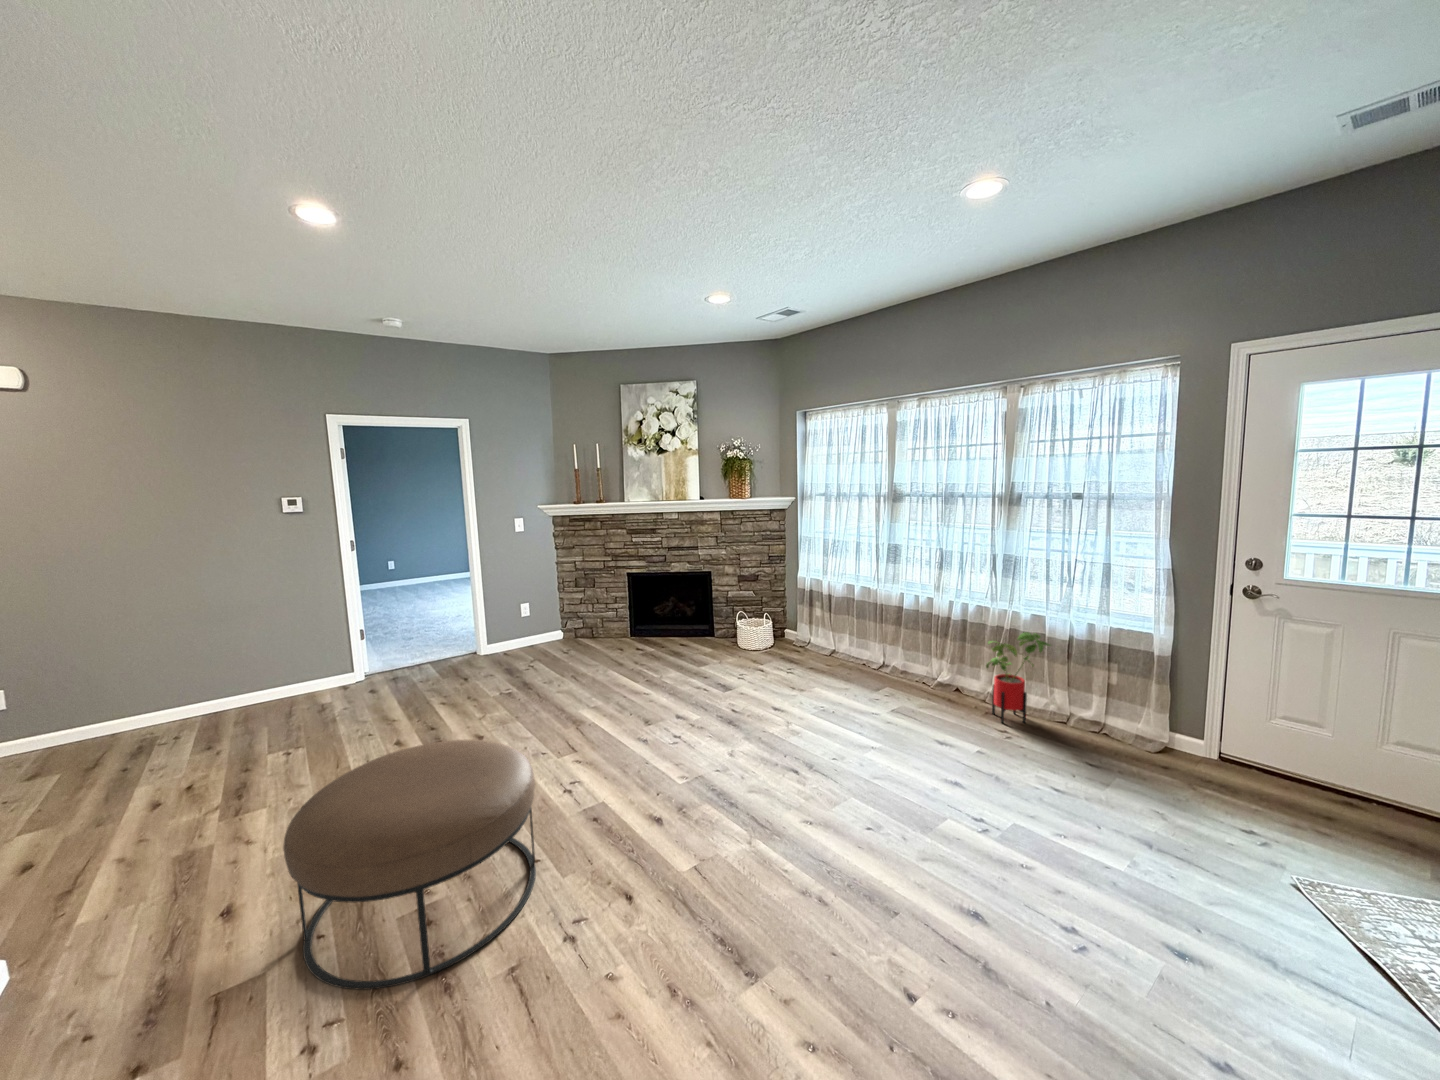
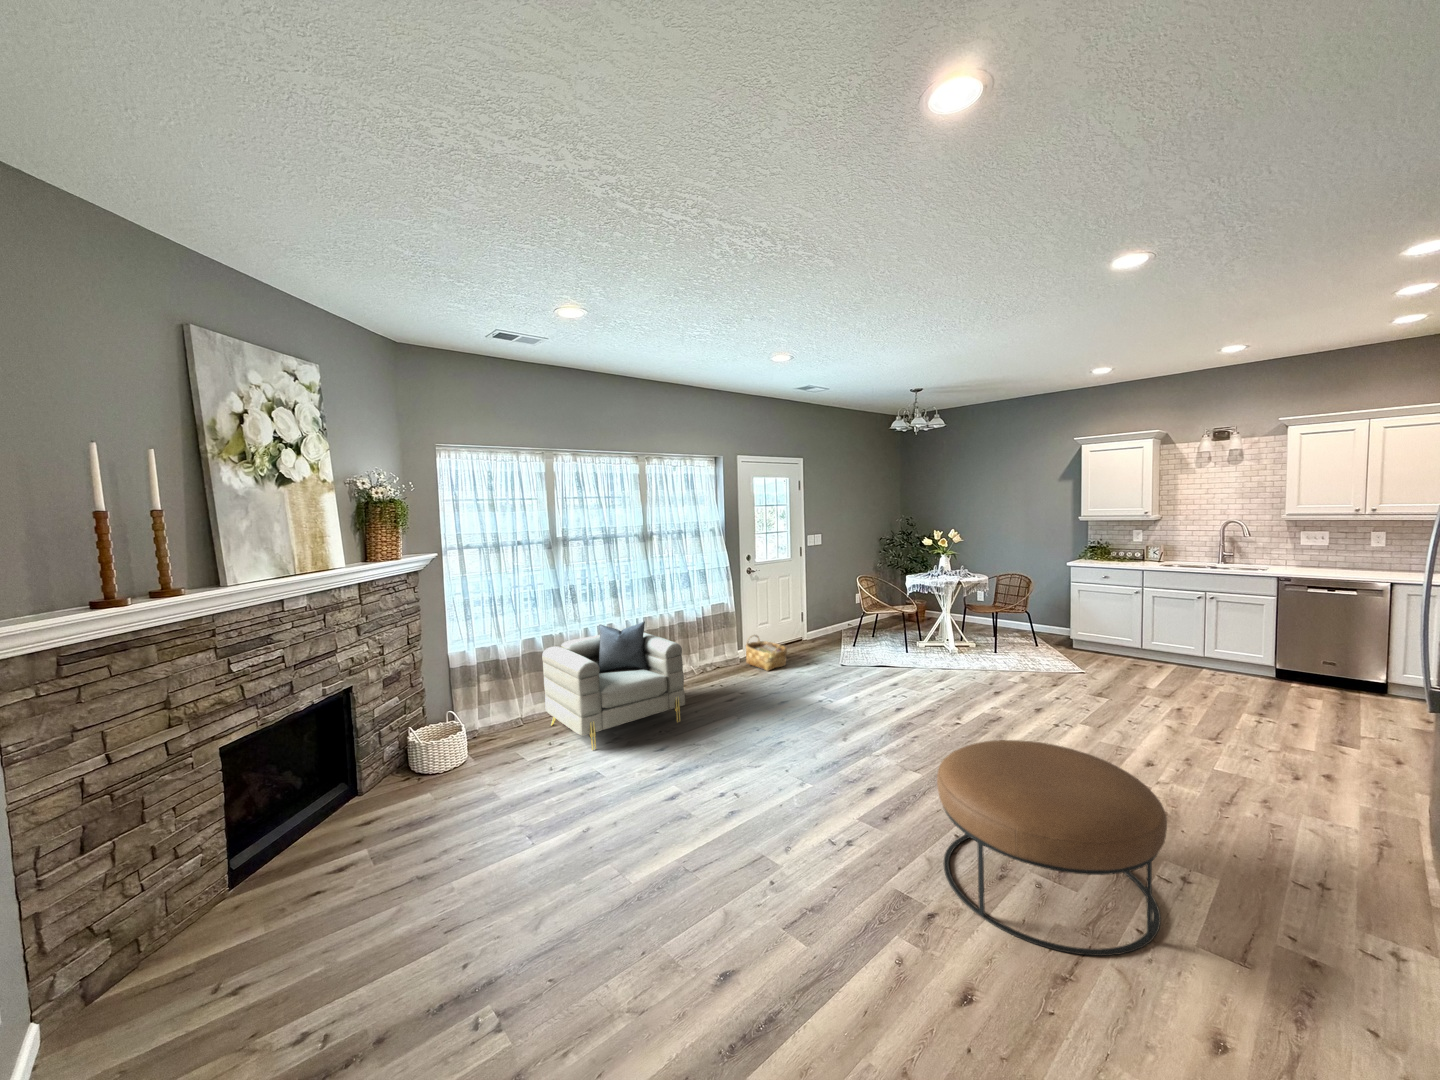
armchair: none [770,583,917,708] -> present [542,622,685,750]
house plant: present [986,632,1050,723] -> none [687,619,724,684]
woven basket: none [1105,700,1192,782] -> present [746,635,787,671]

